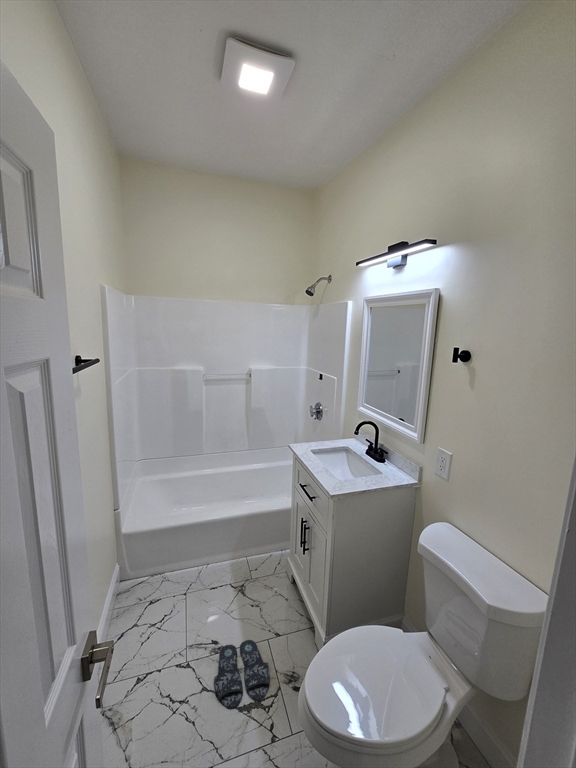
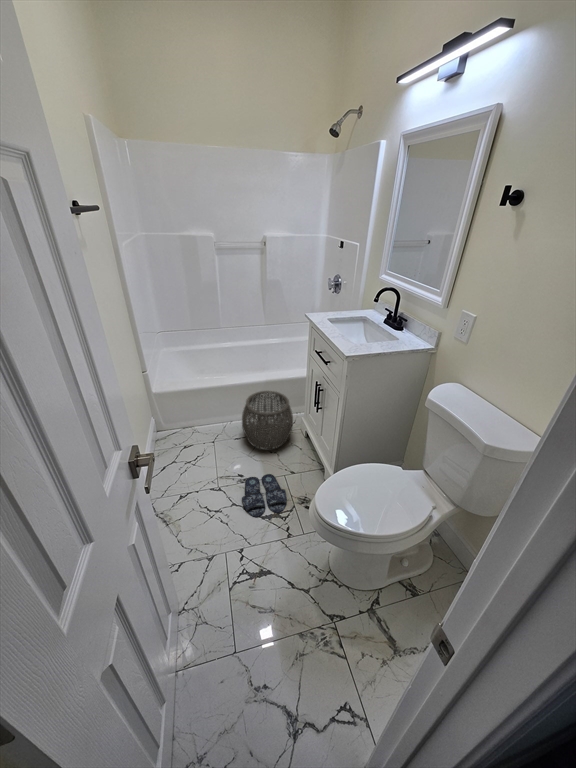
woven basket: none [219,528,278,604] -> present [242,391,293,449]

